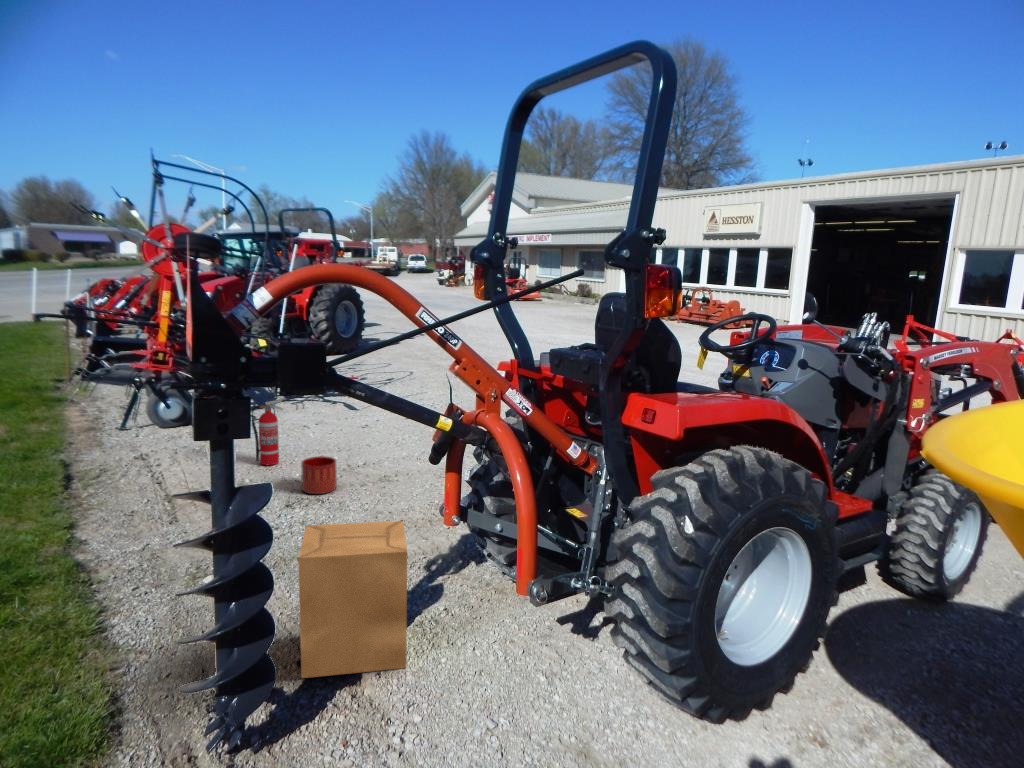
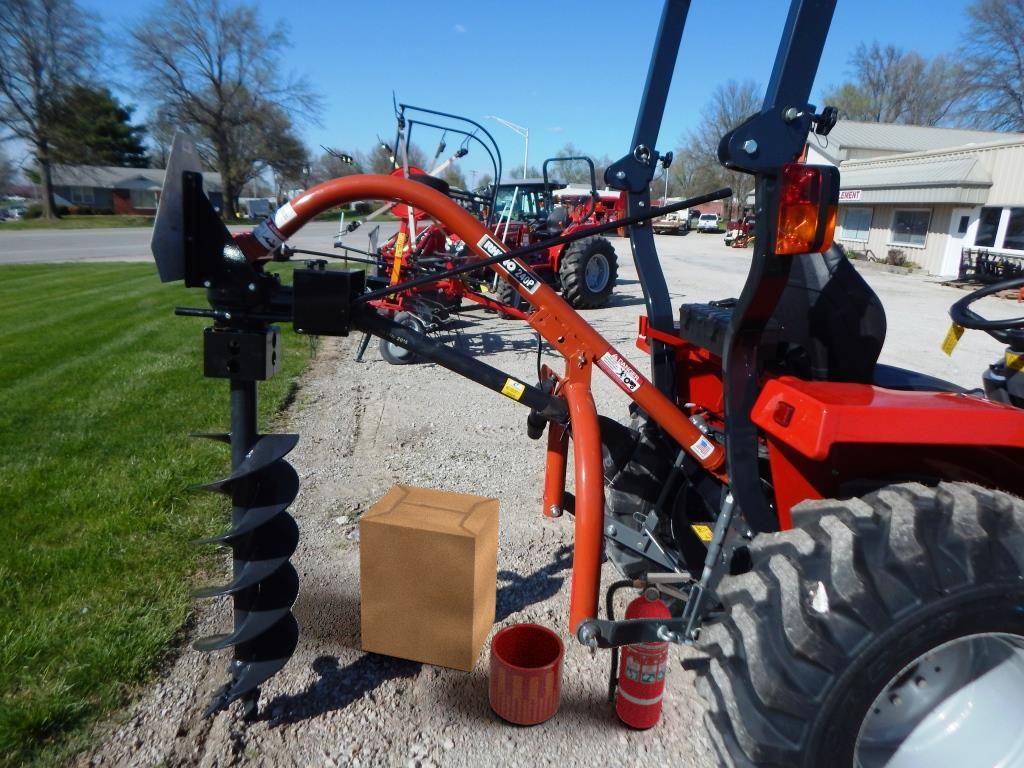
fire extinguisher: present [252,400,283,465] -> present [606,573,690,728]
planter: present [301,456,337,494] -> present [488,623,565,725]

